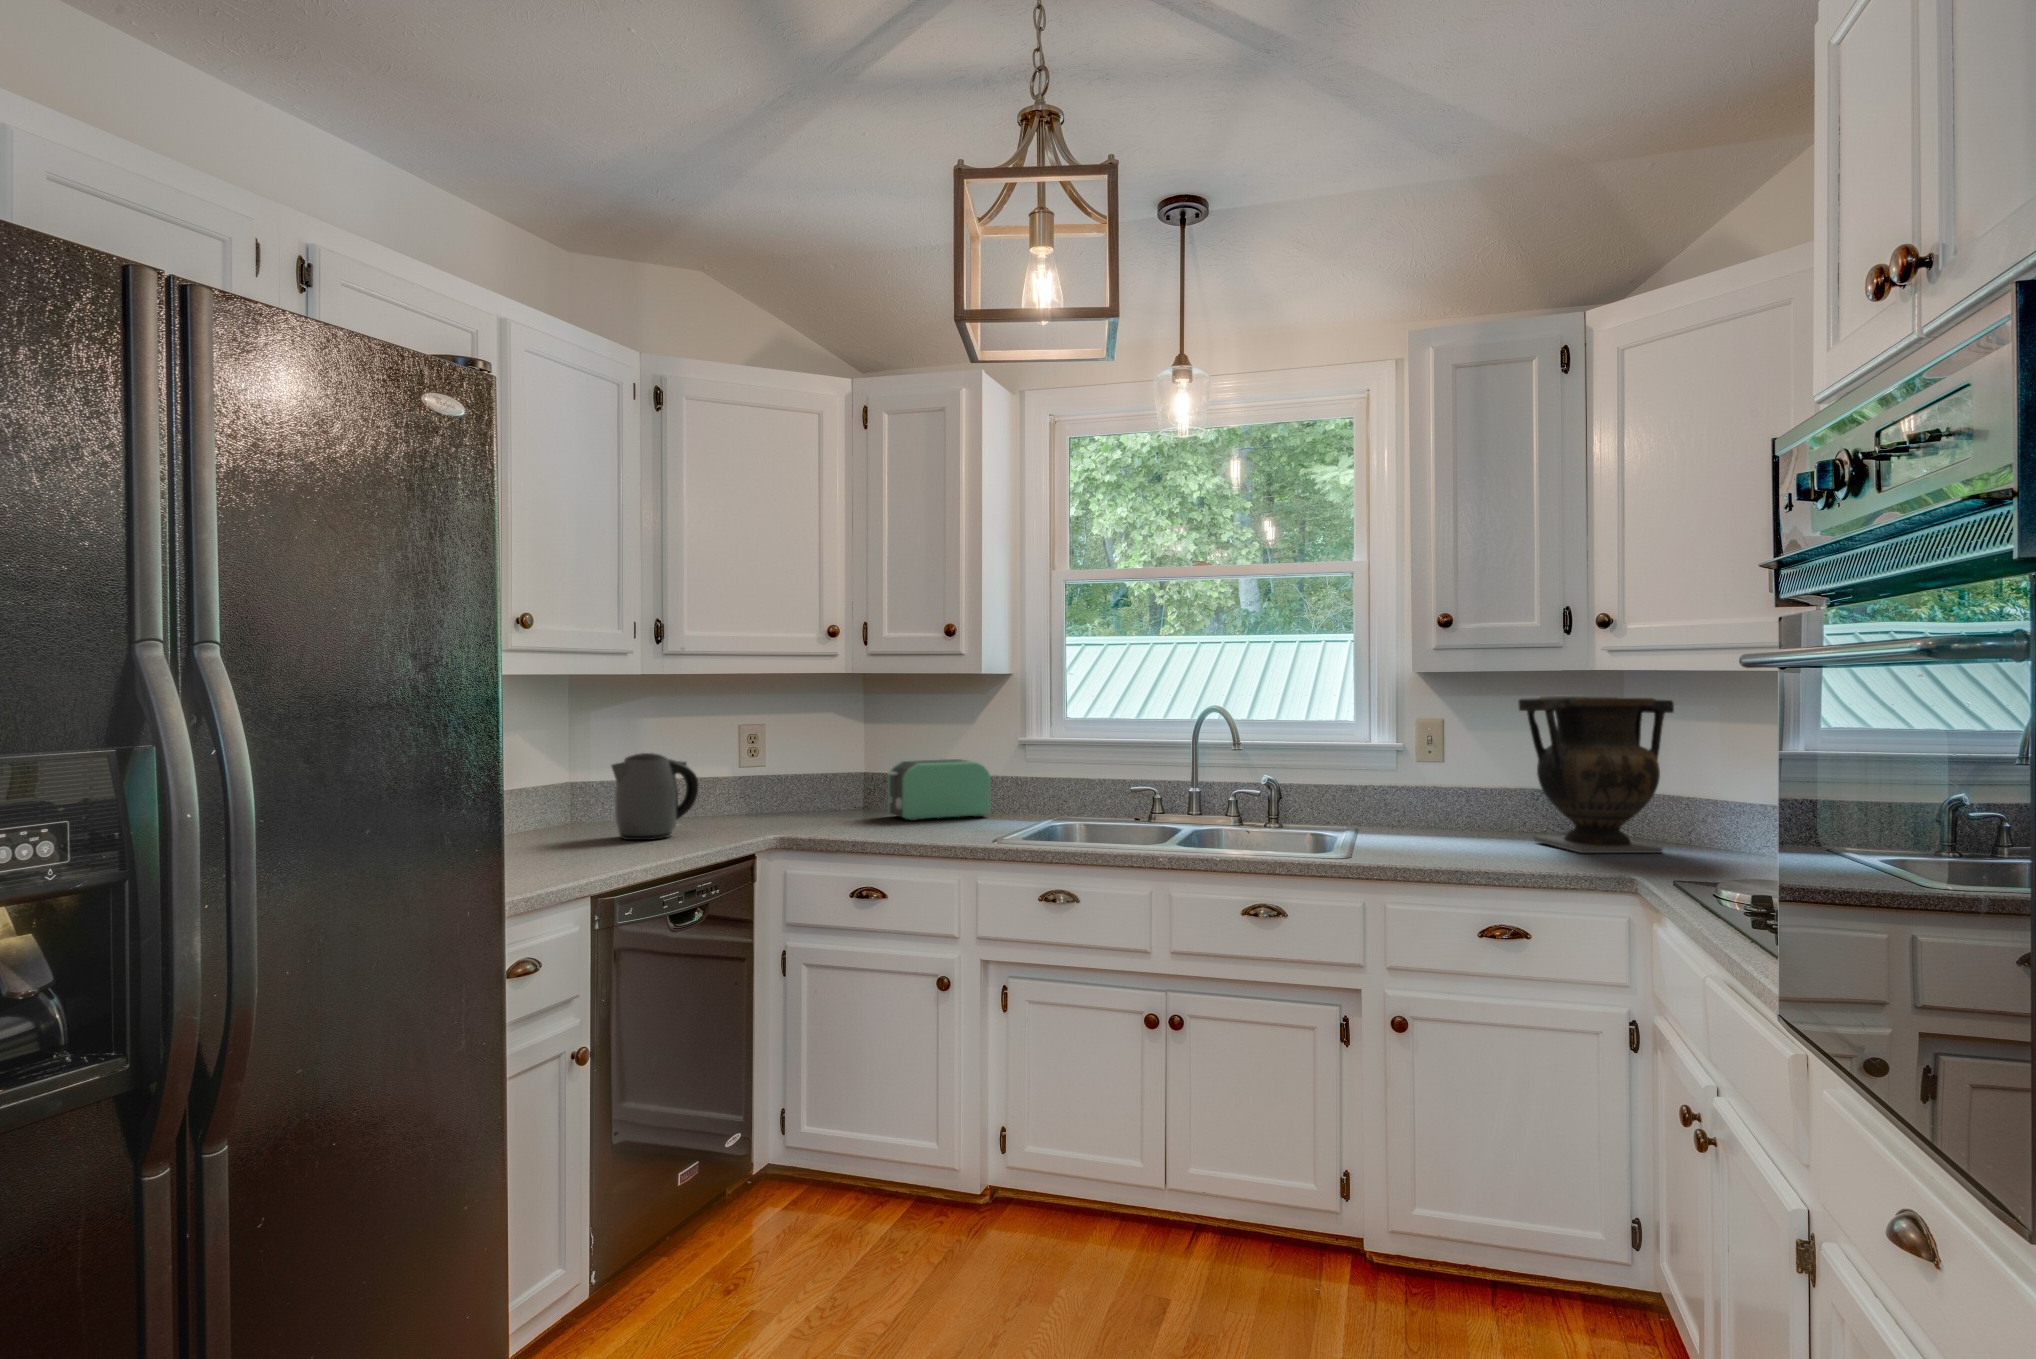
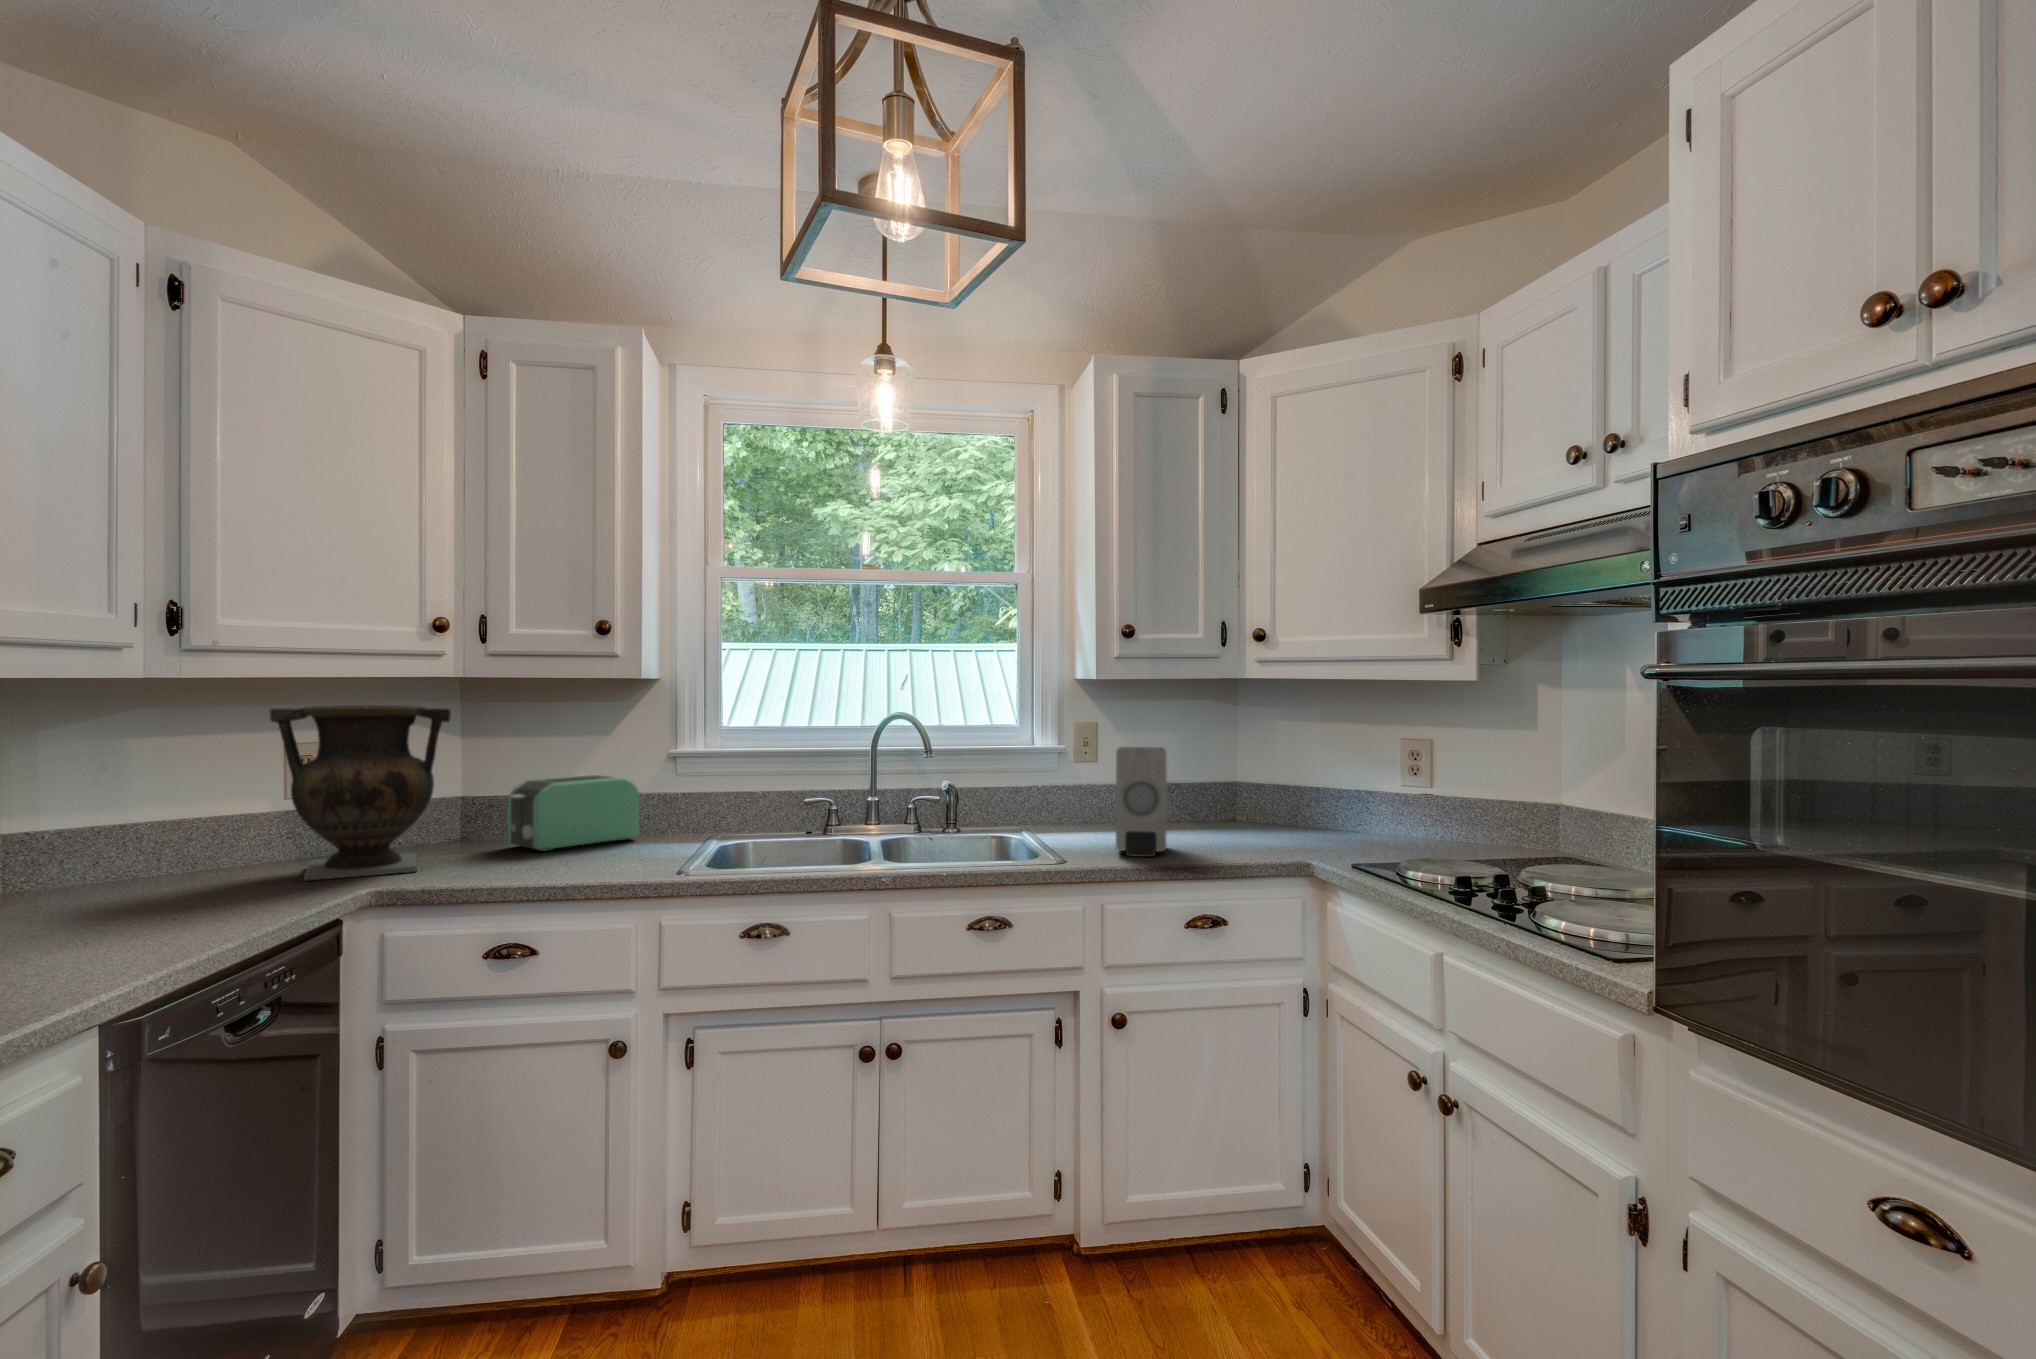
vase: present [1519,696,1674,853] -> present [270,705,451,880]
soap dispenser: none [1409,743,1481,860] -> present [1116,747,1167,857]
kettle: present [611,753,699,840] -> none [89,789,242,916]

